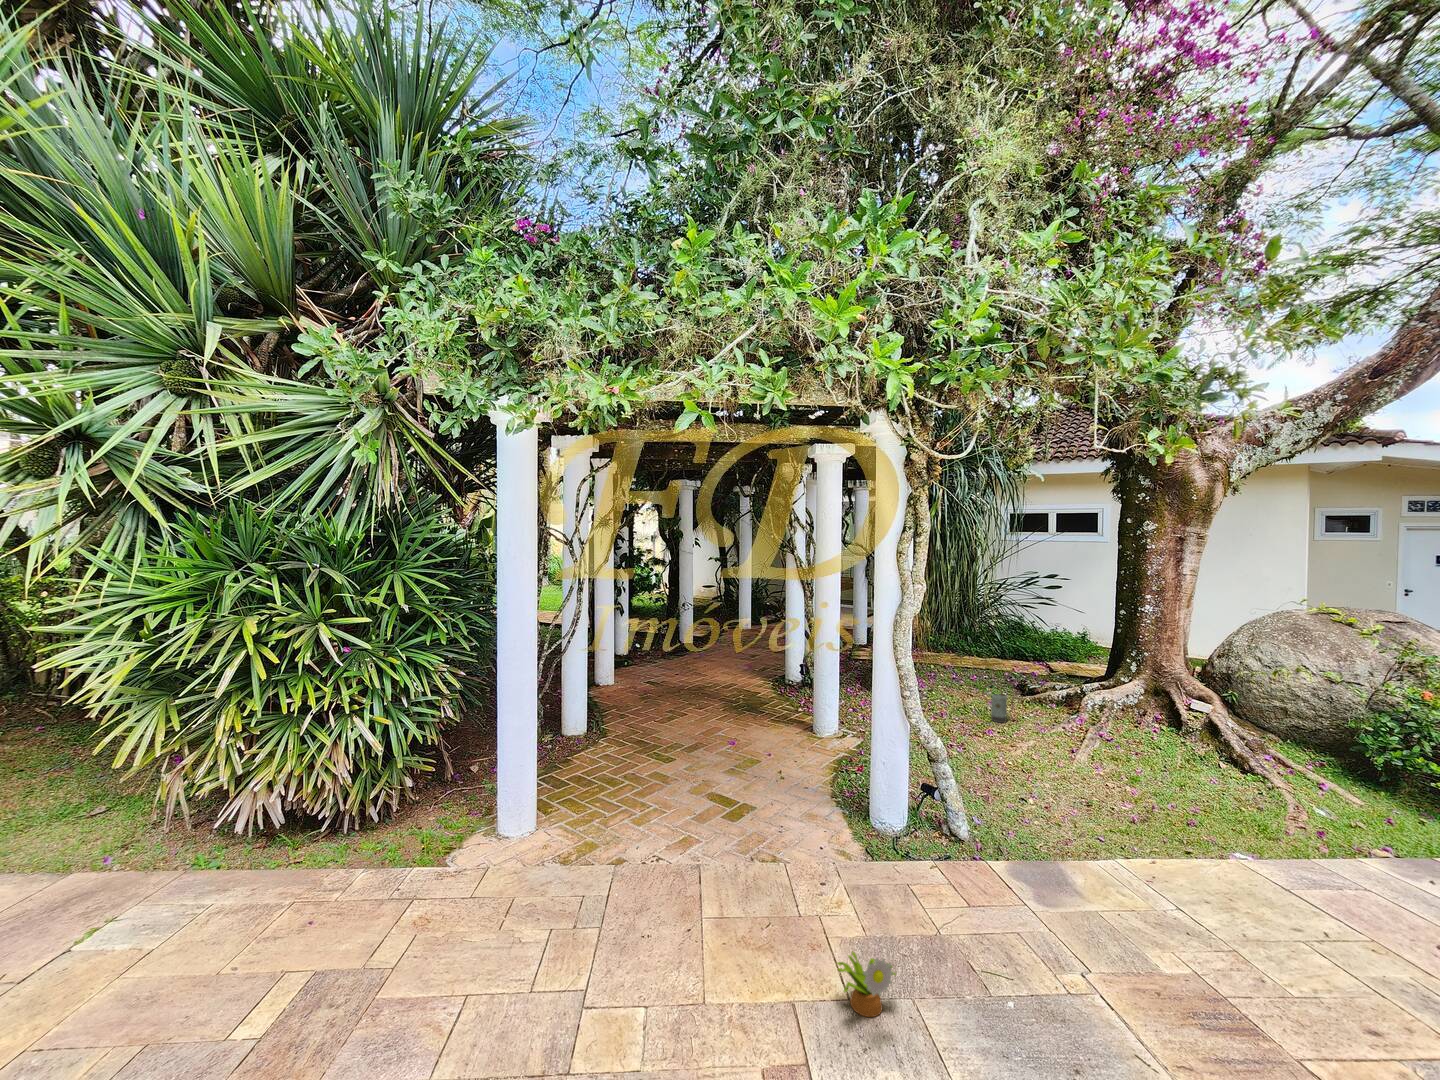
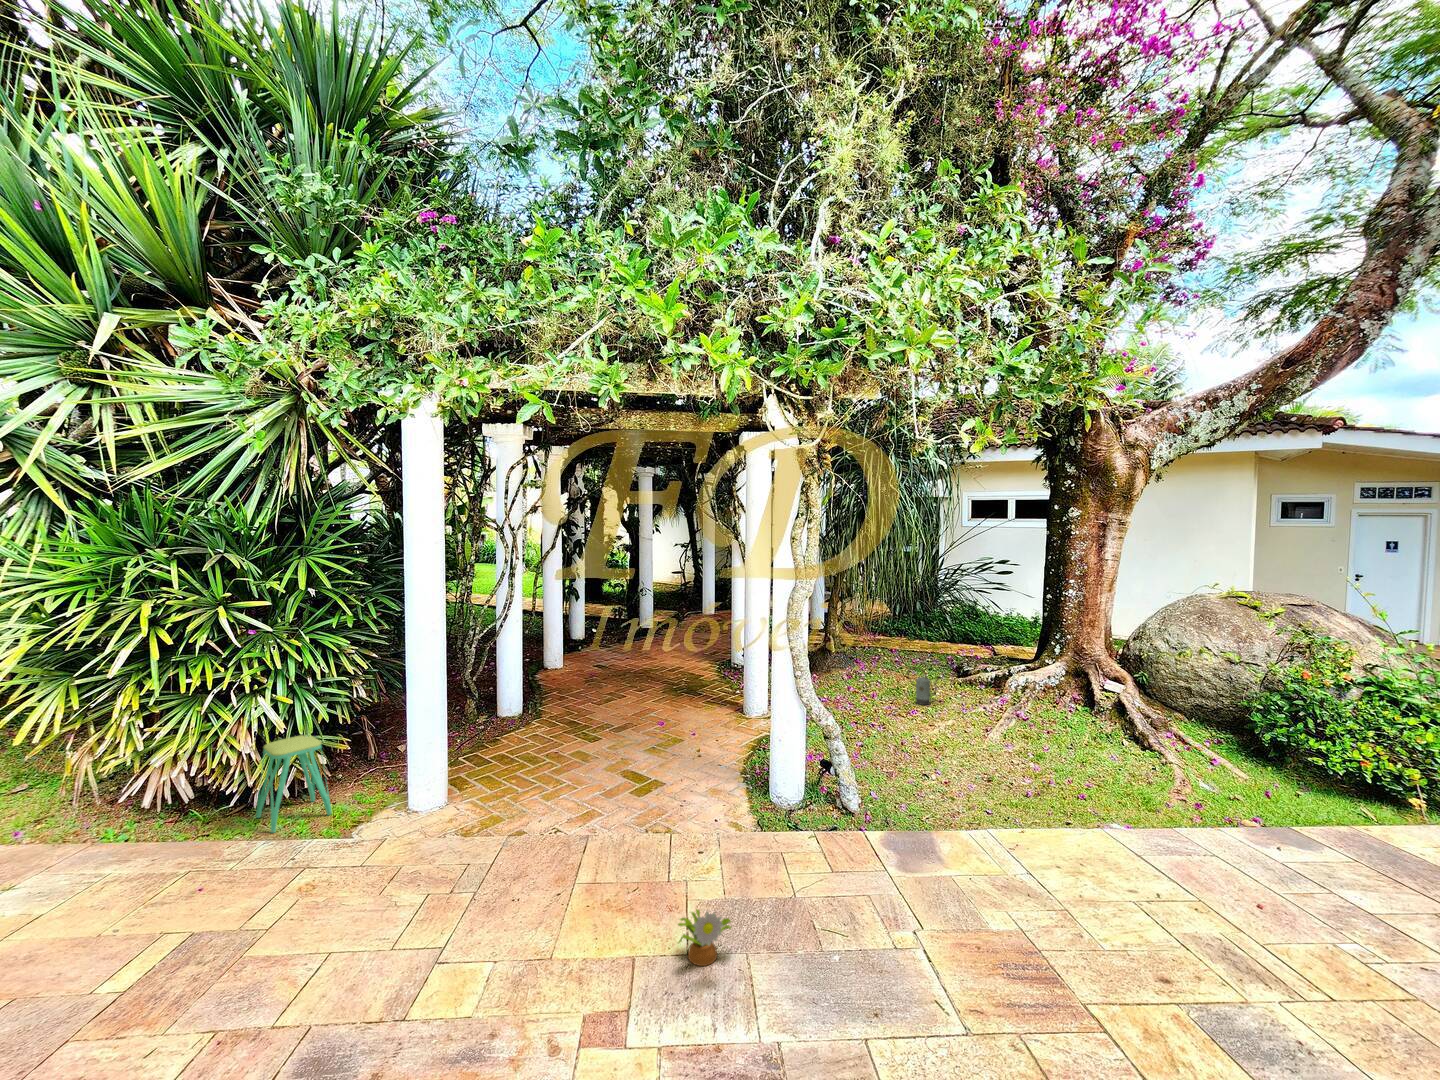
stool: none [351,755,427,859] -> present [256,735,331,833]

